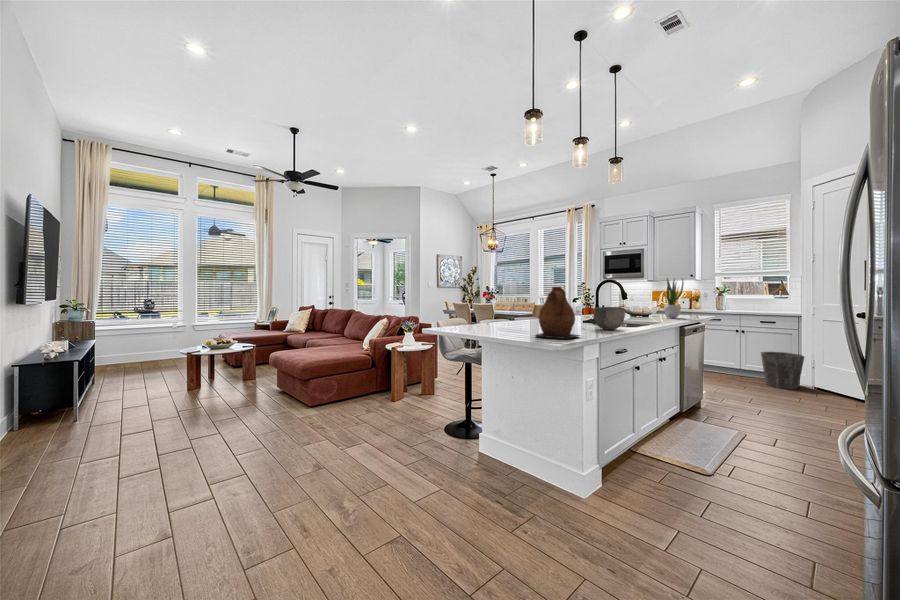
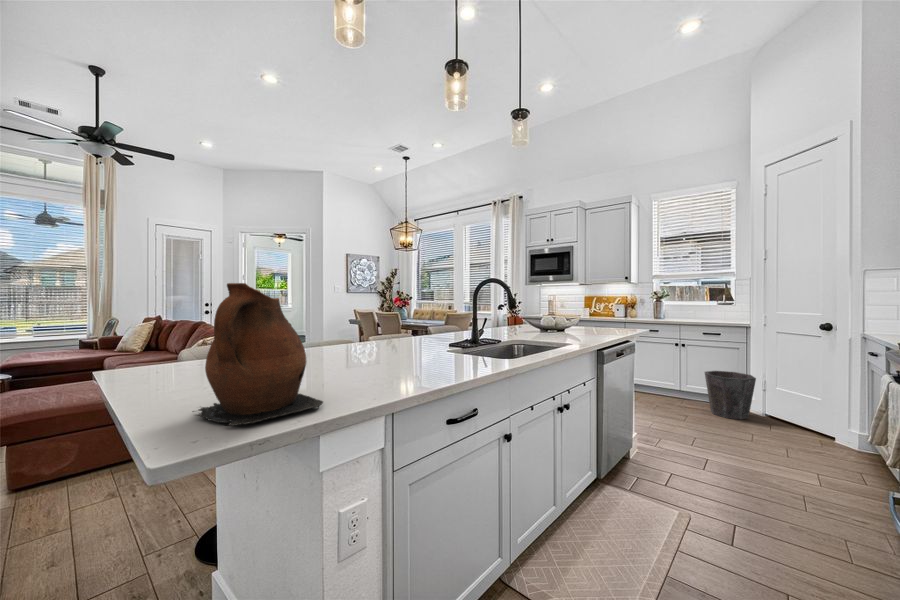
potted plant: present [664,278,683,318] -> none [578,276,606,334]
bowl: present [593,307,625,330] -> none [424,325,480,370]

